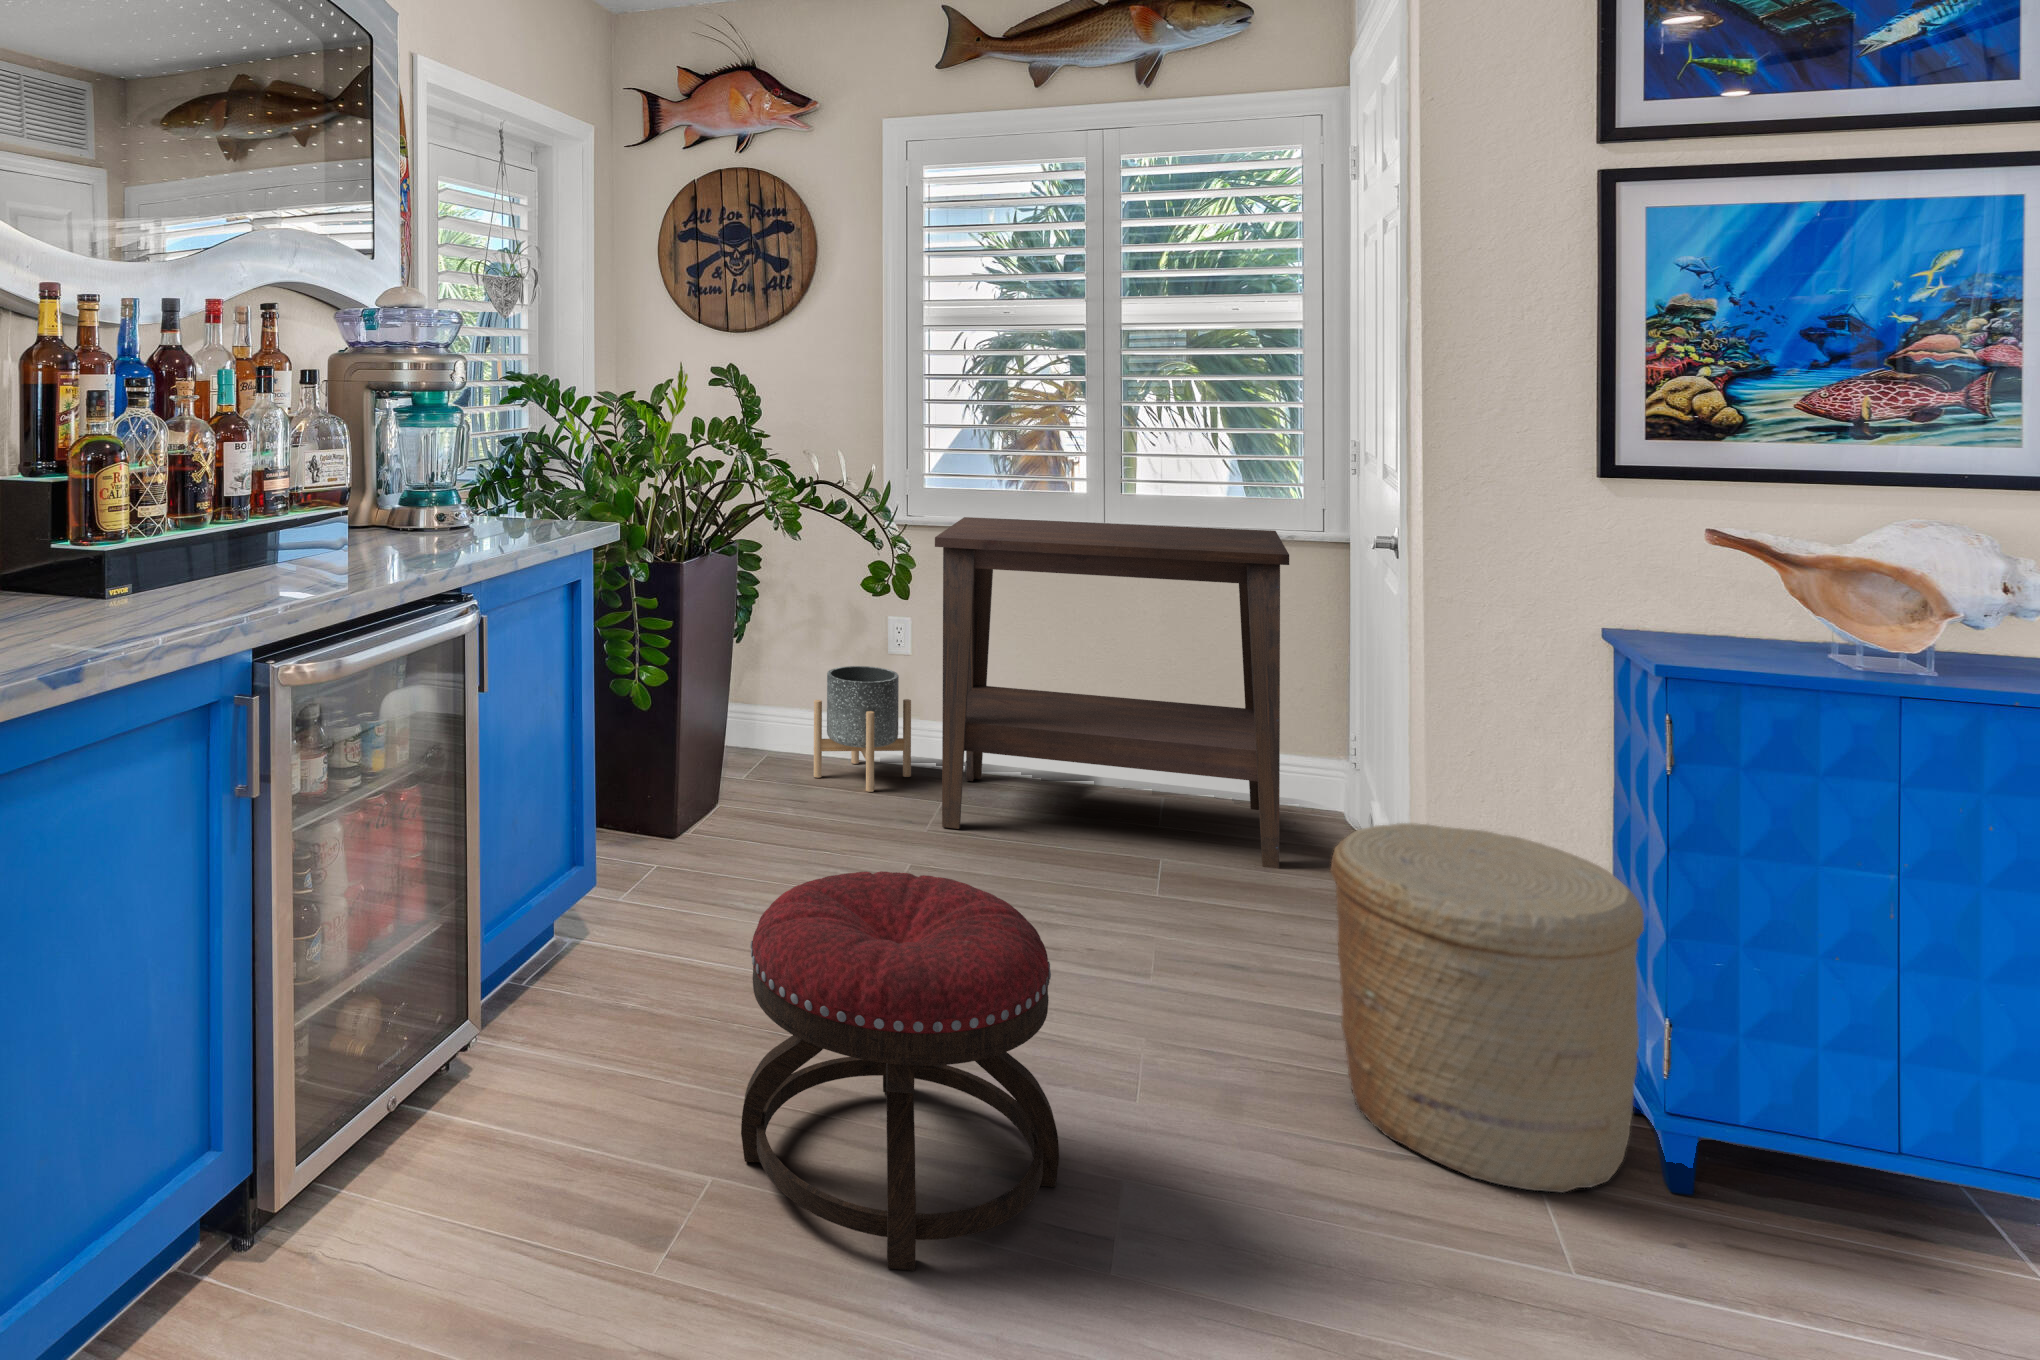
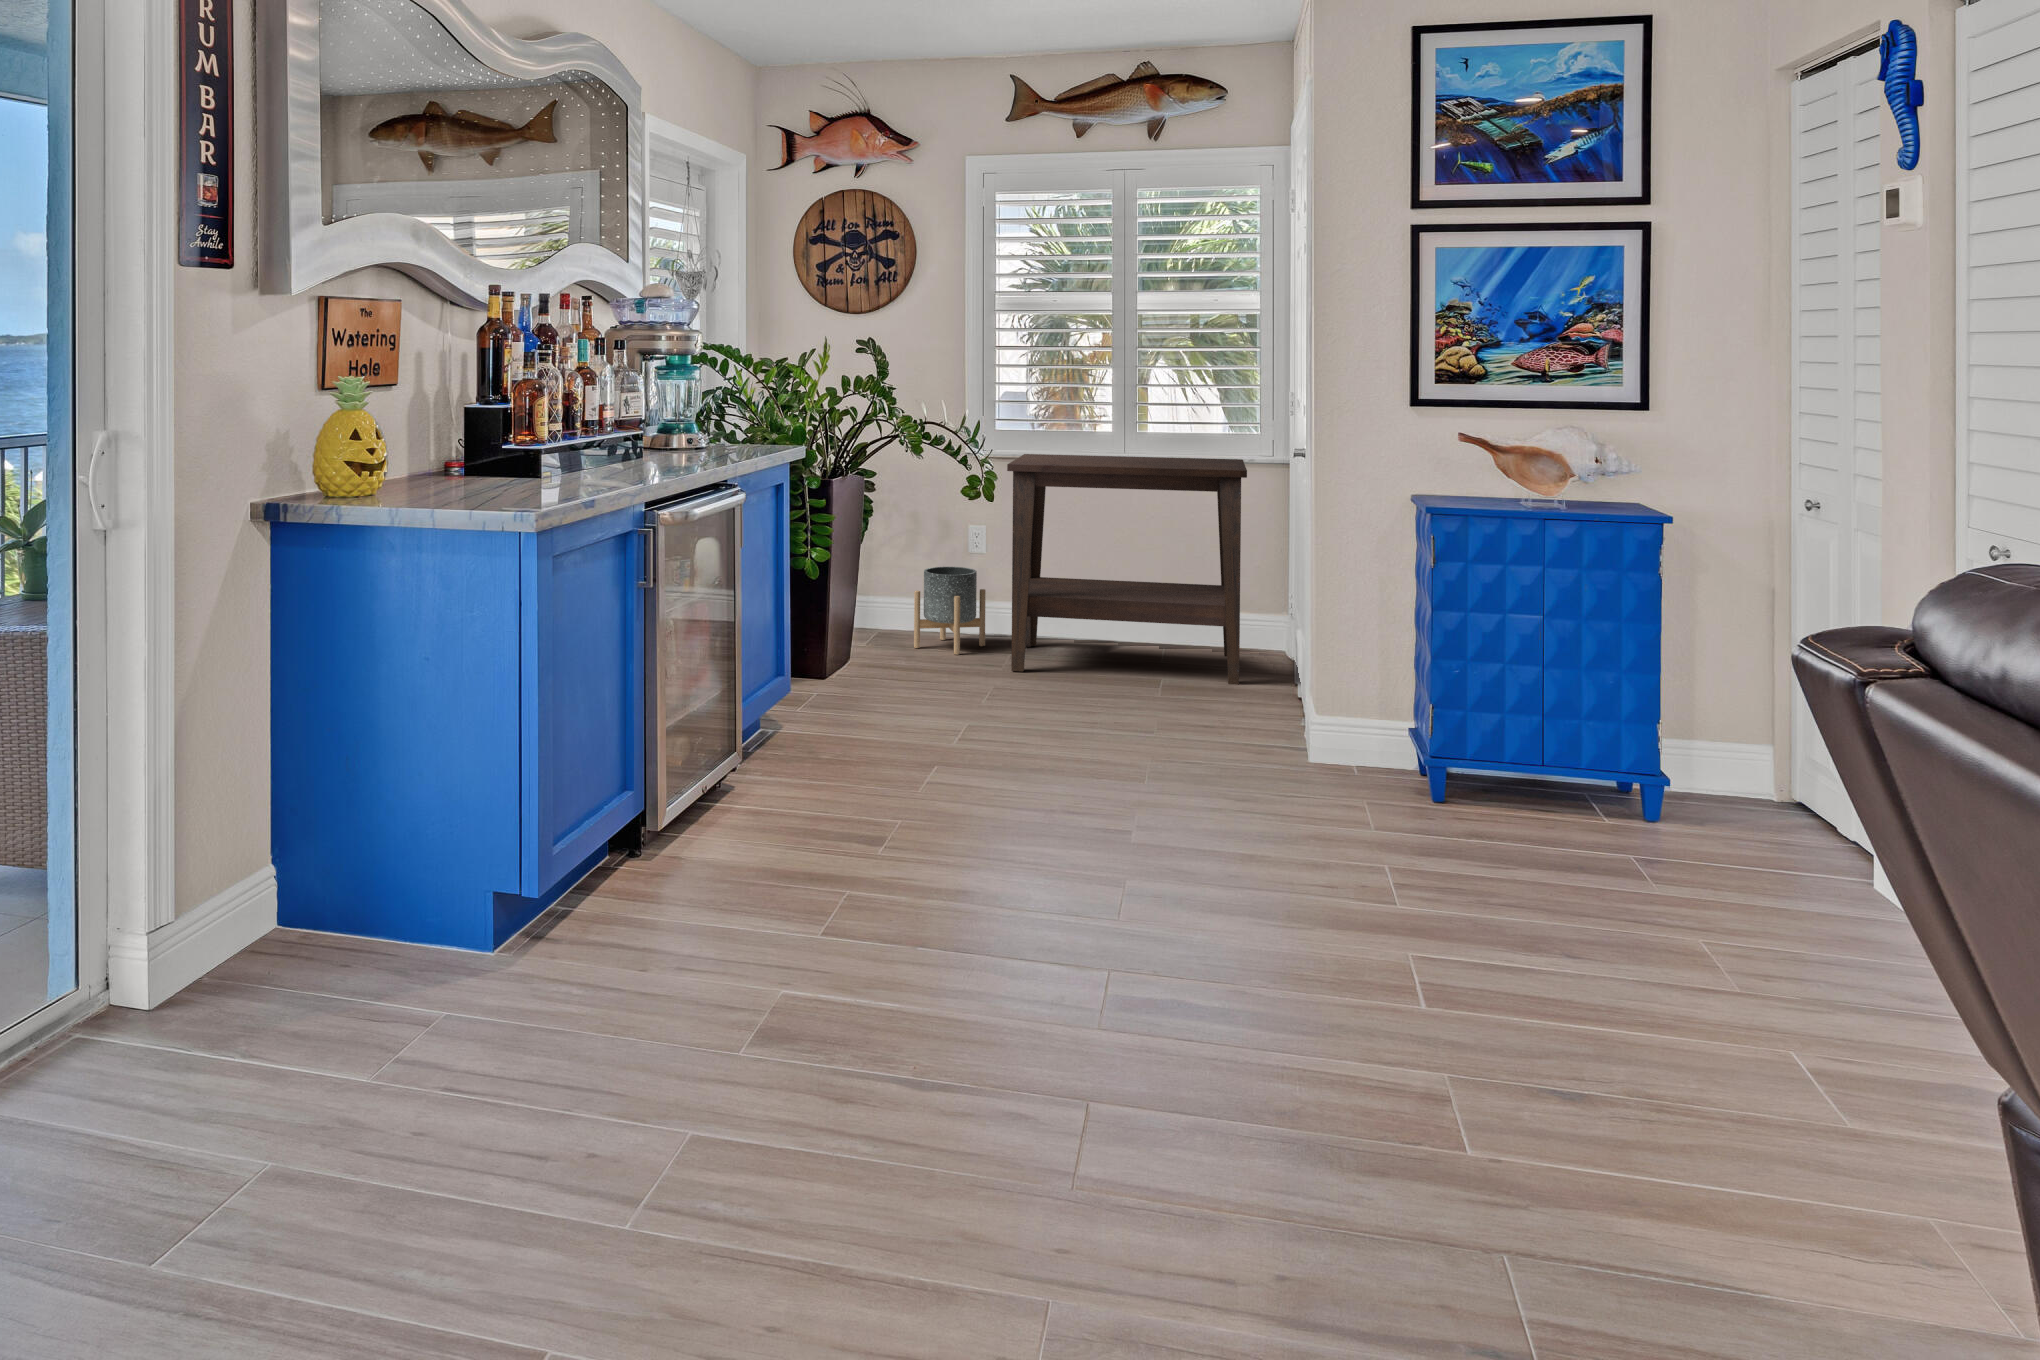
woven basket: present [1331,823,1644,1193] -> none [1256,619,1421,804]
ottoman: present [741,871,1059,1271] -> none [913,649,1098,844]

